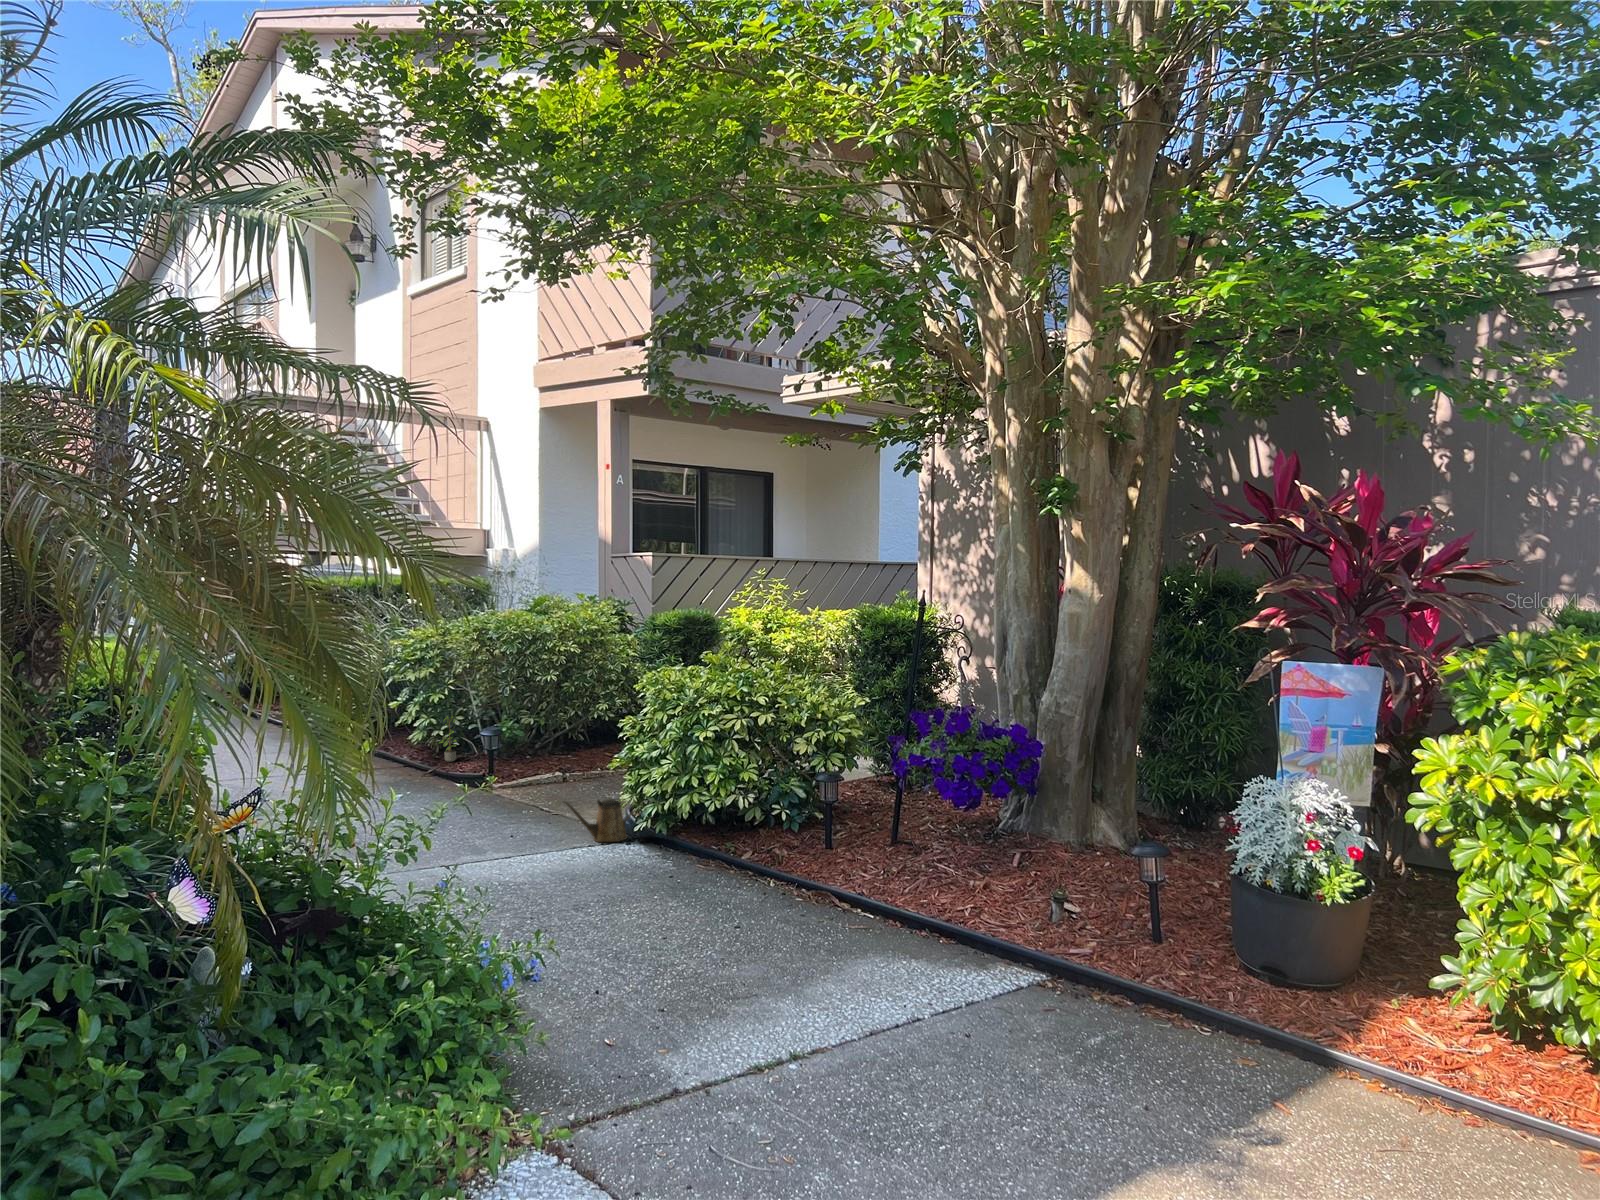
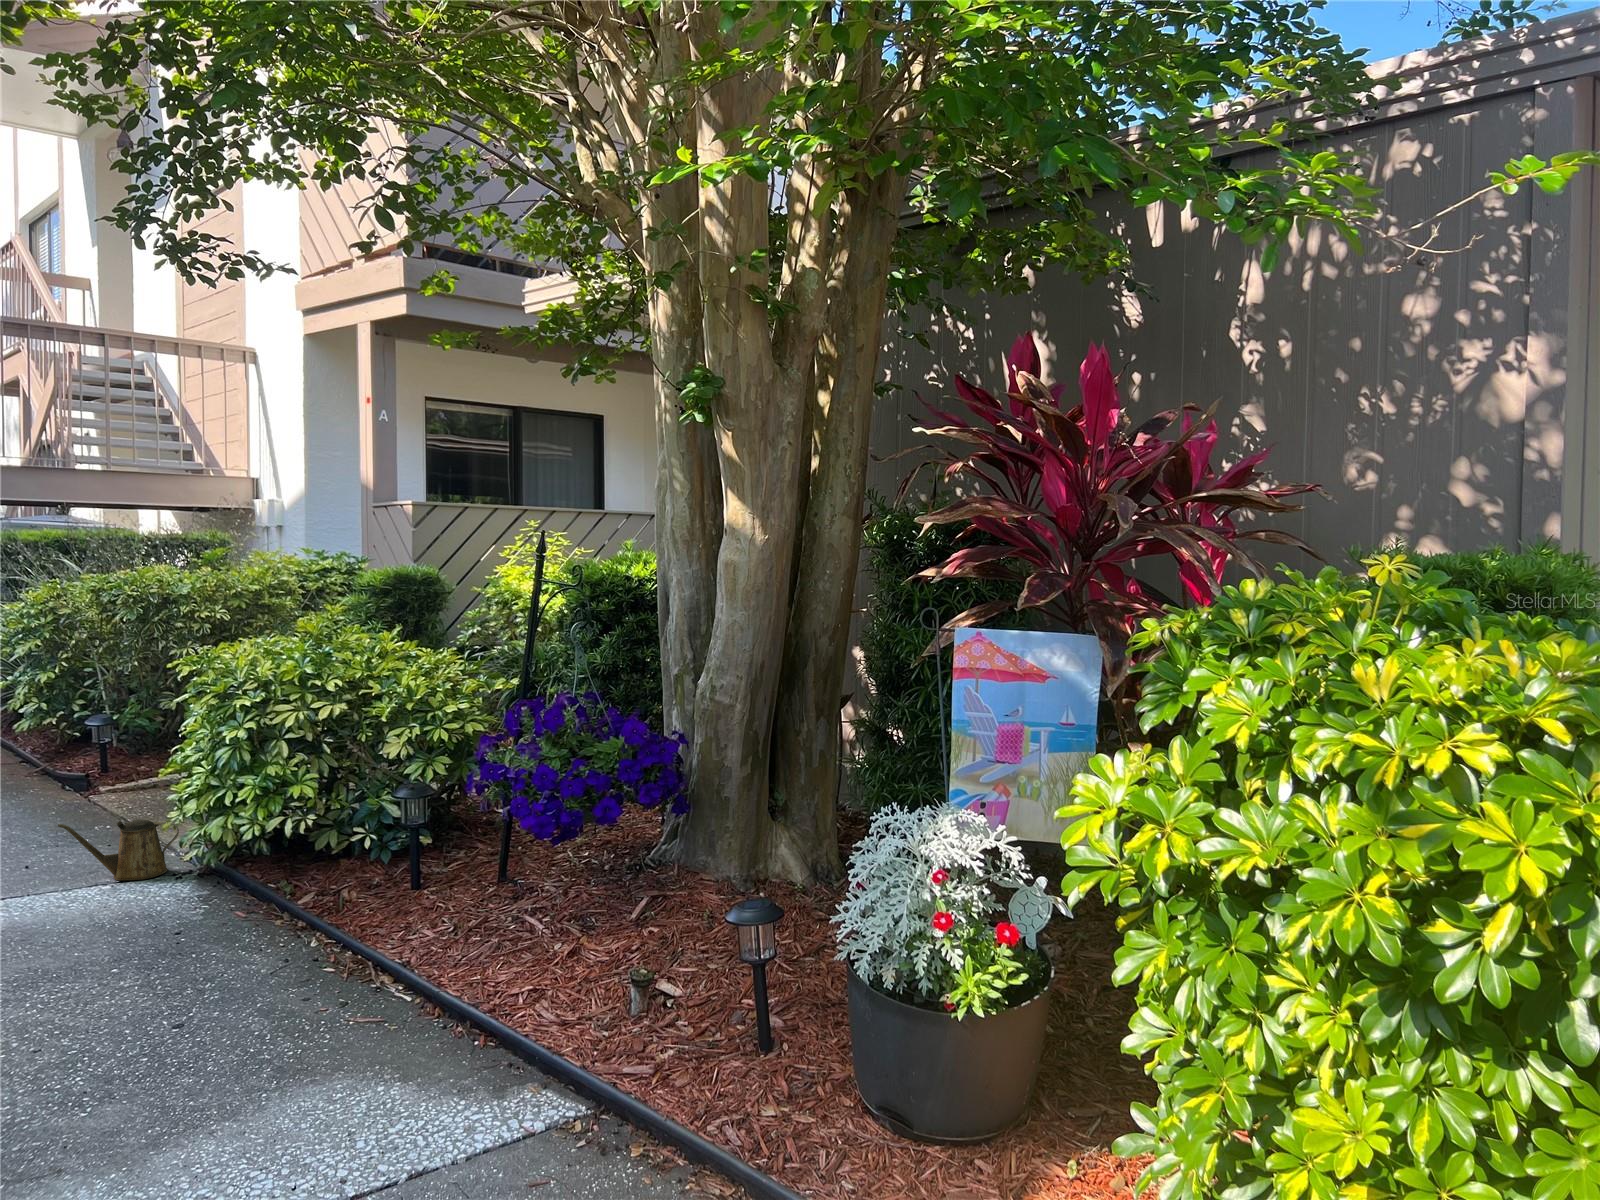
potted plant: present [439,716,457,762] -> none [47,700,73,761]

